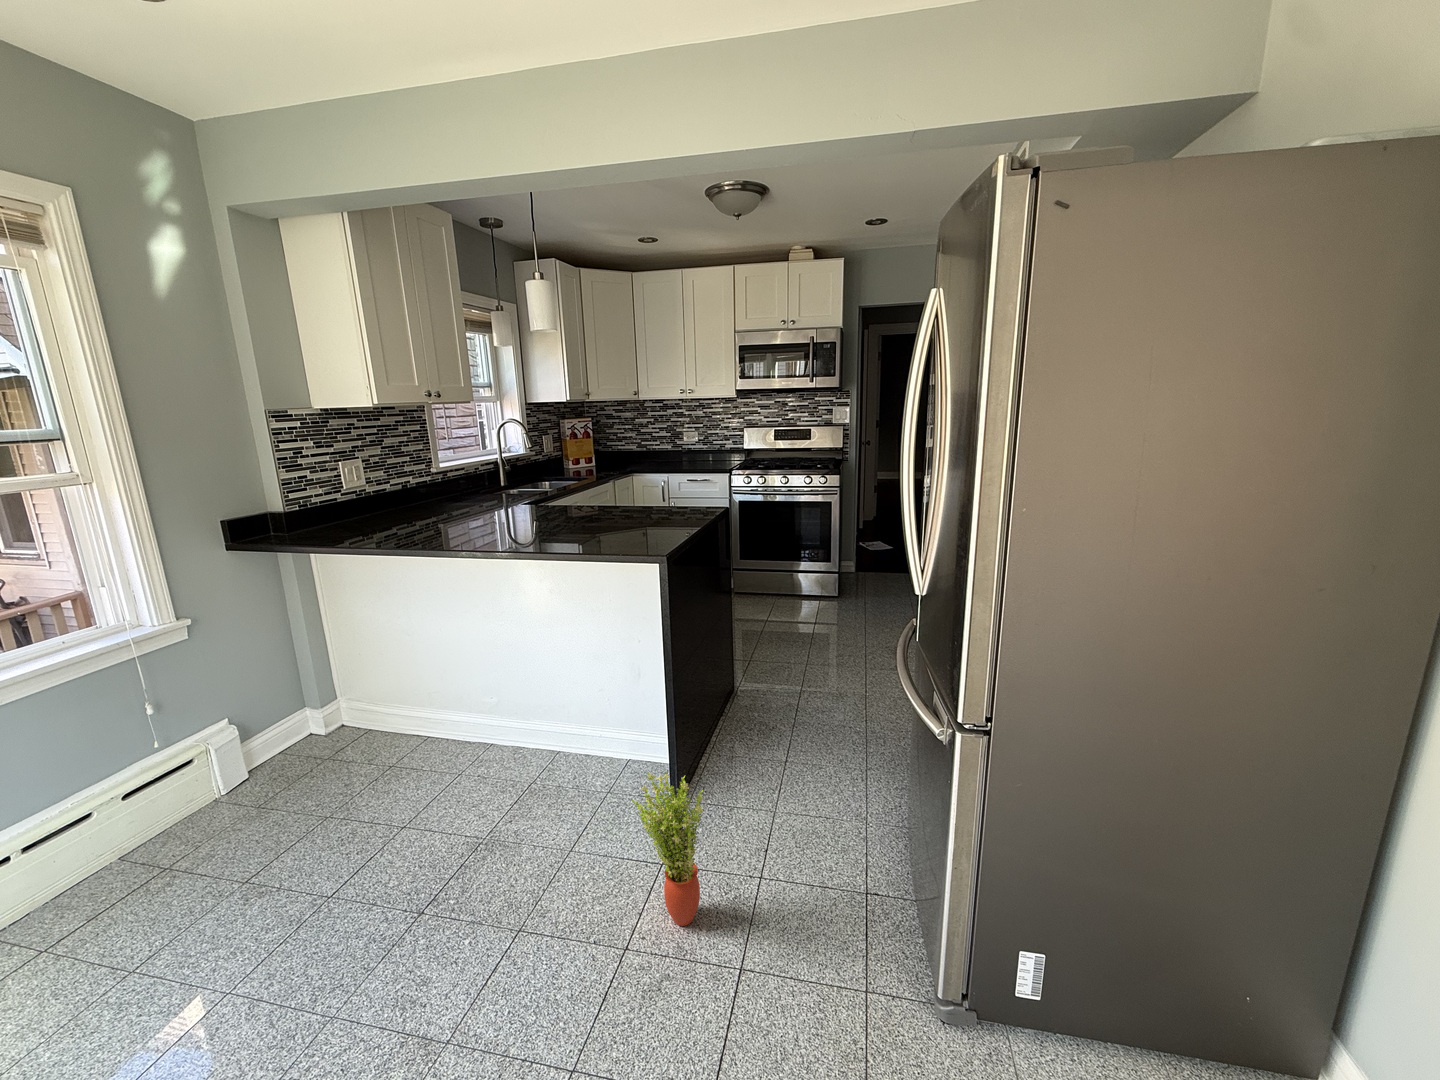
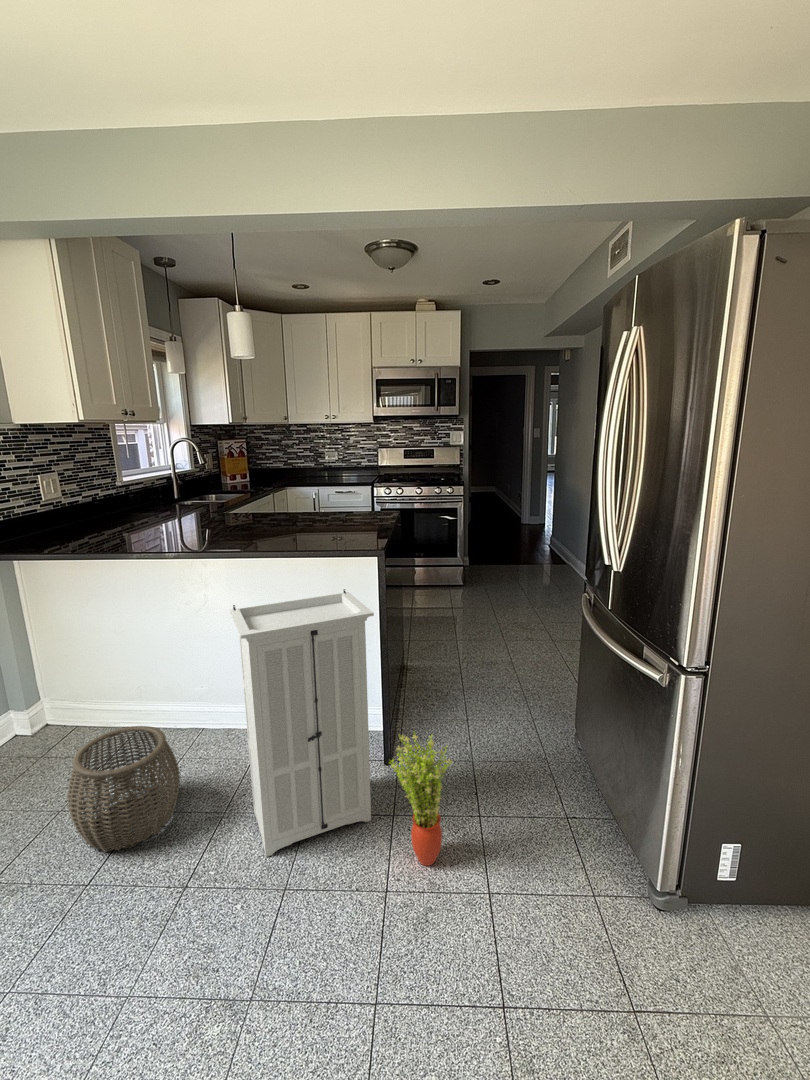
storage cabinet: none [474,599,636,892] -> present [230,589,374,857]
woven basket: none [323,735,443,865] -> present [67,726,180,851]

